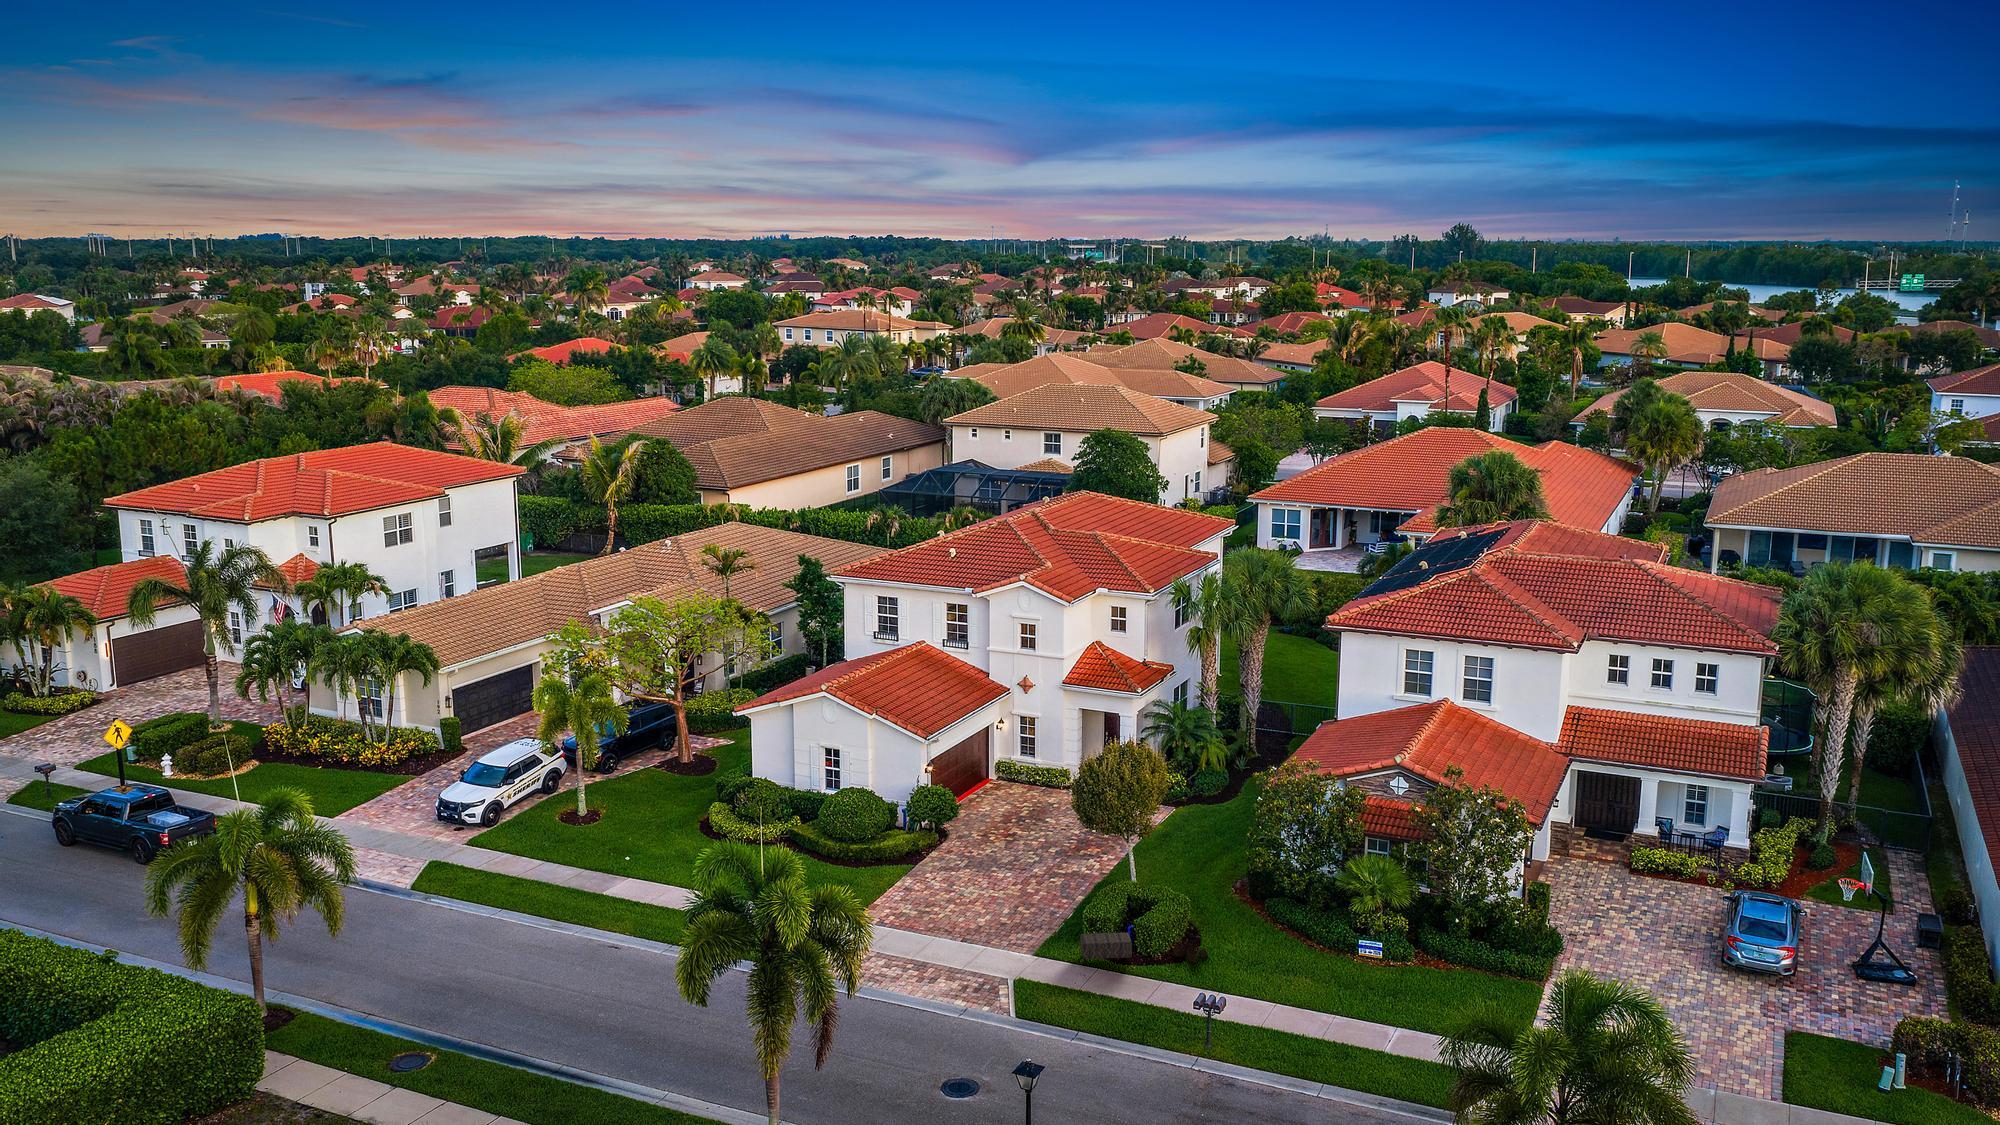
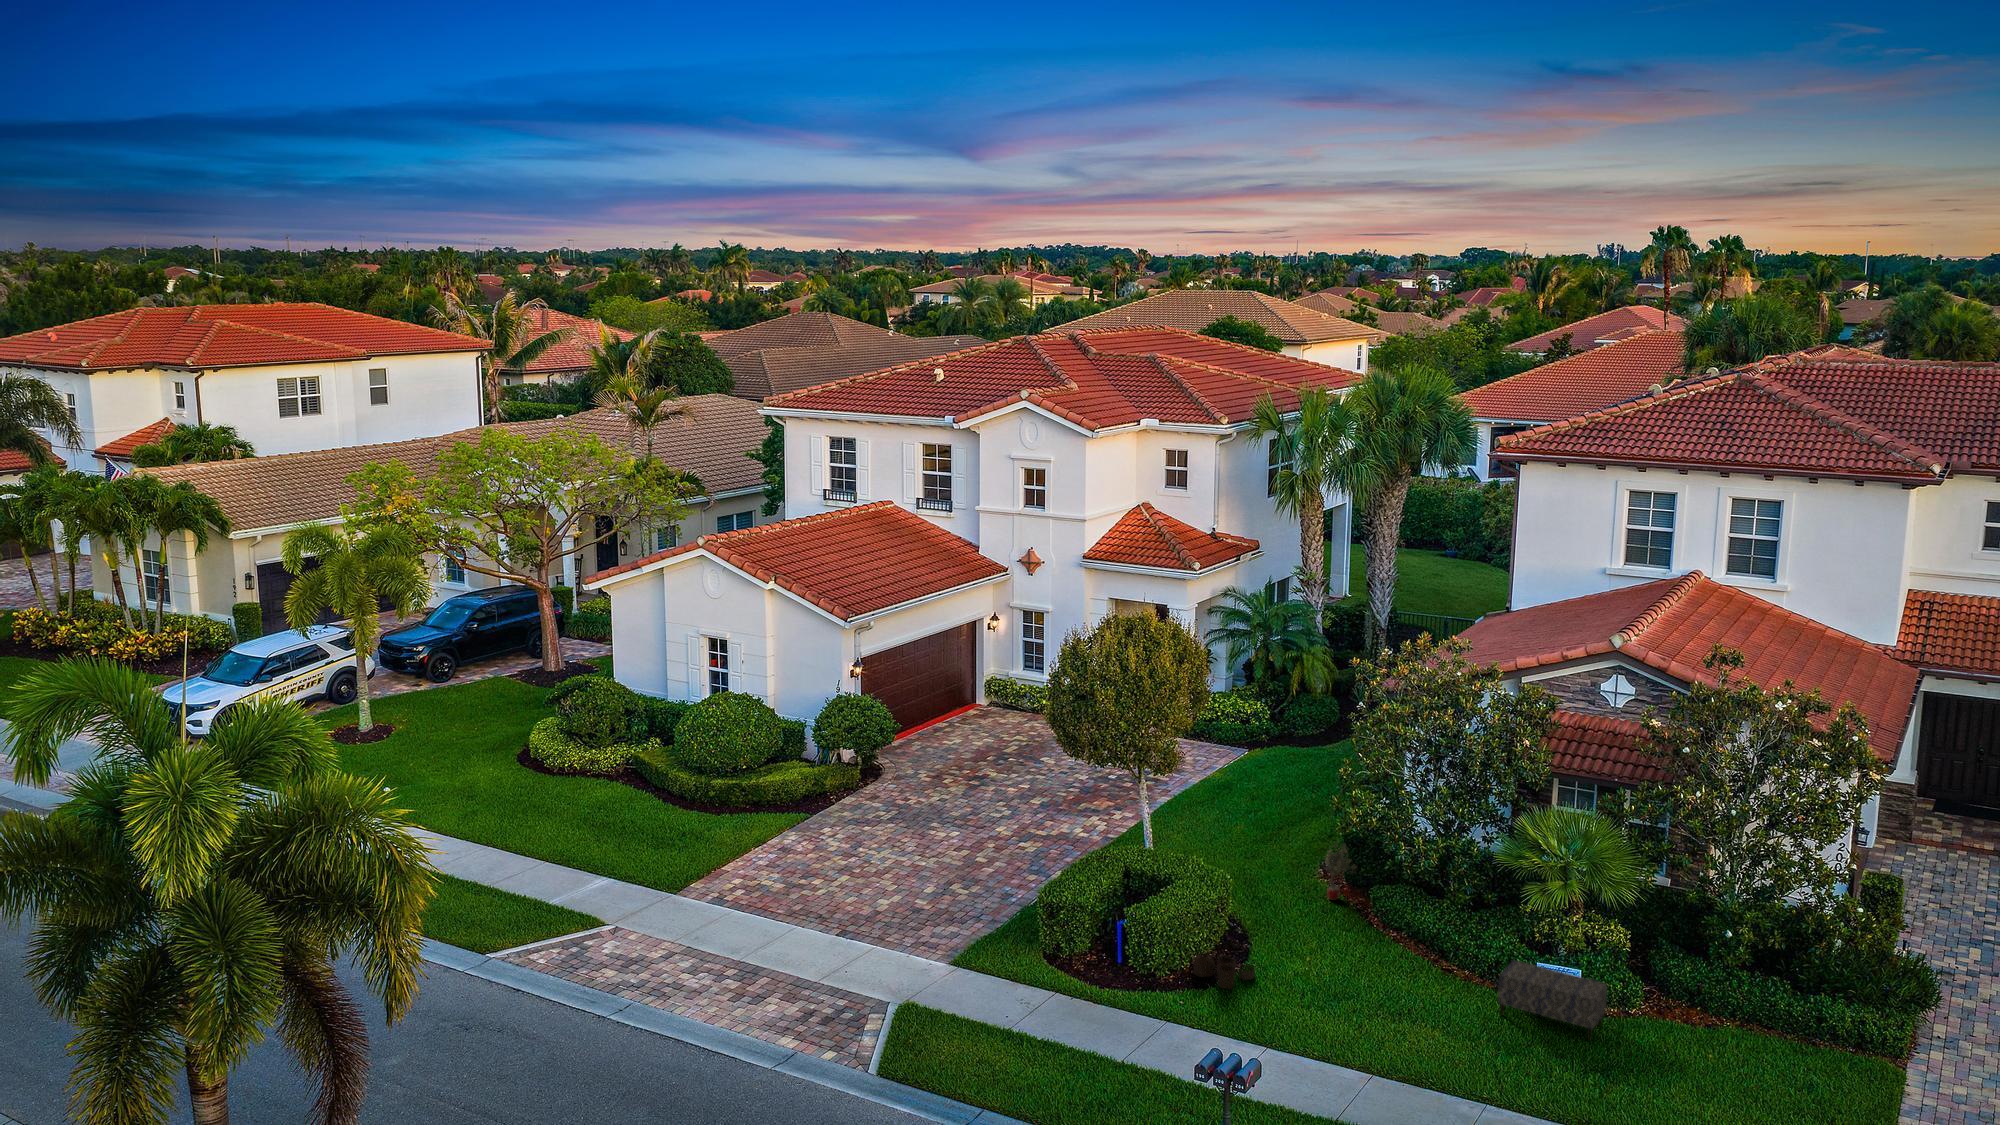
potted tree: none [1238,875,1257,909] -> present [1325,844,1355,901]
bench: present [1080,932,1132,965] -> present [1498,960,1607,1041]

